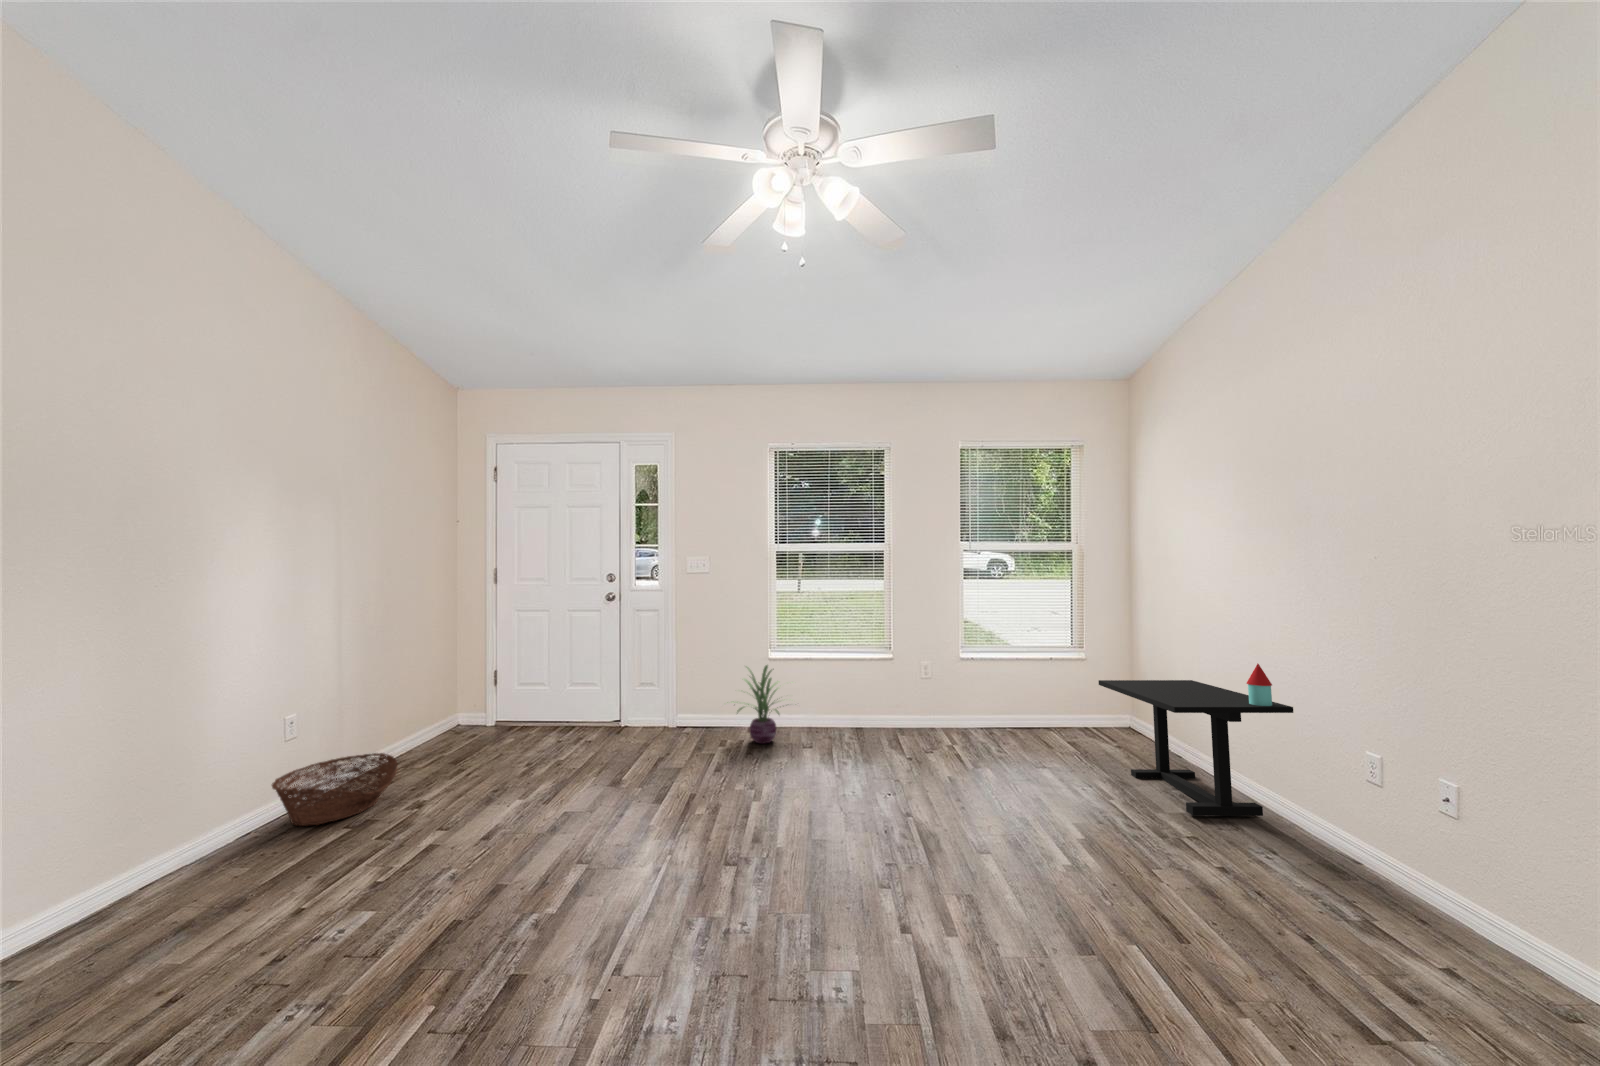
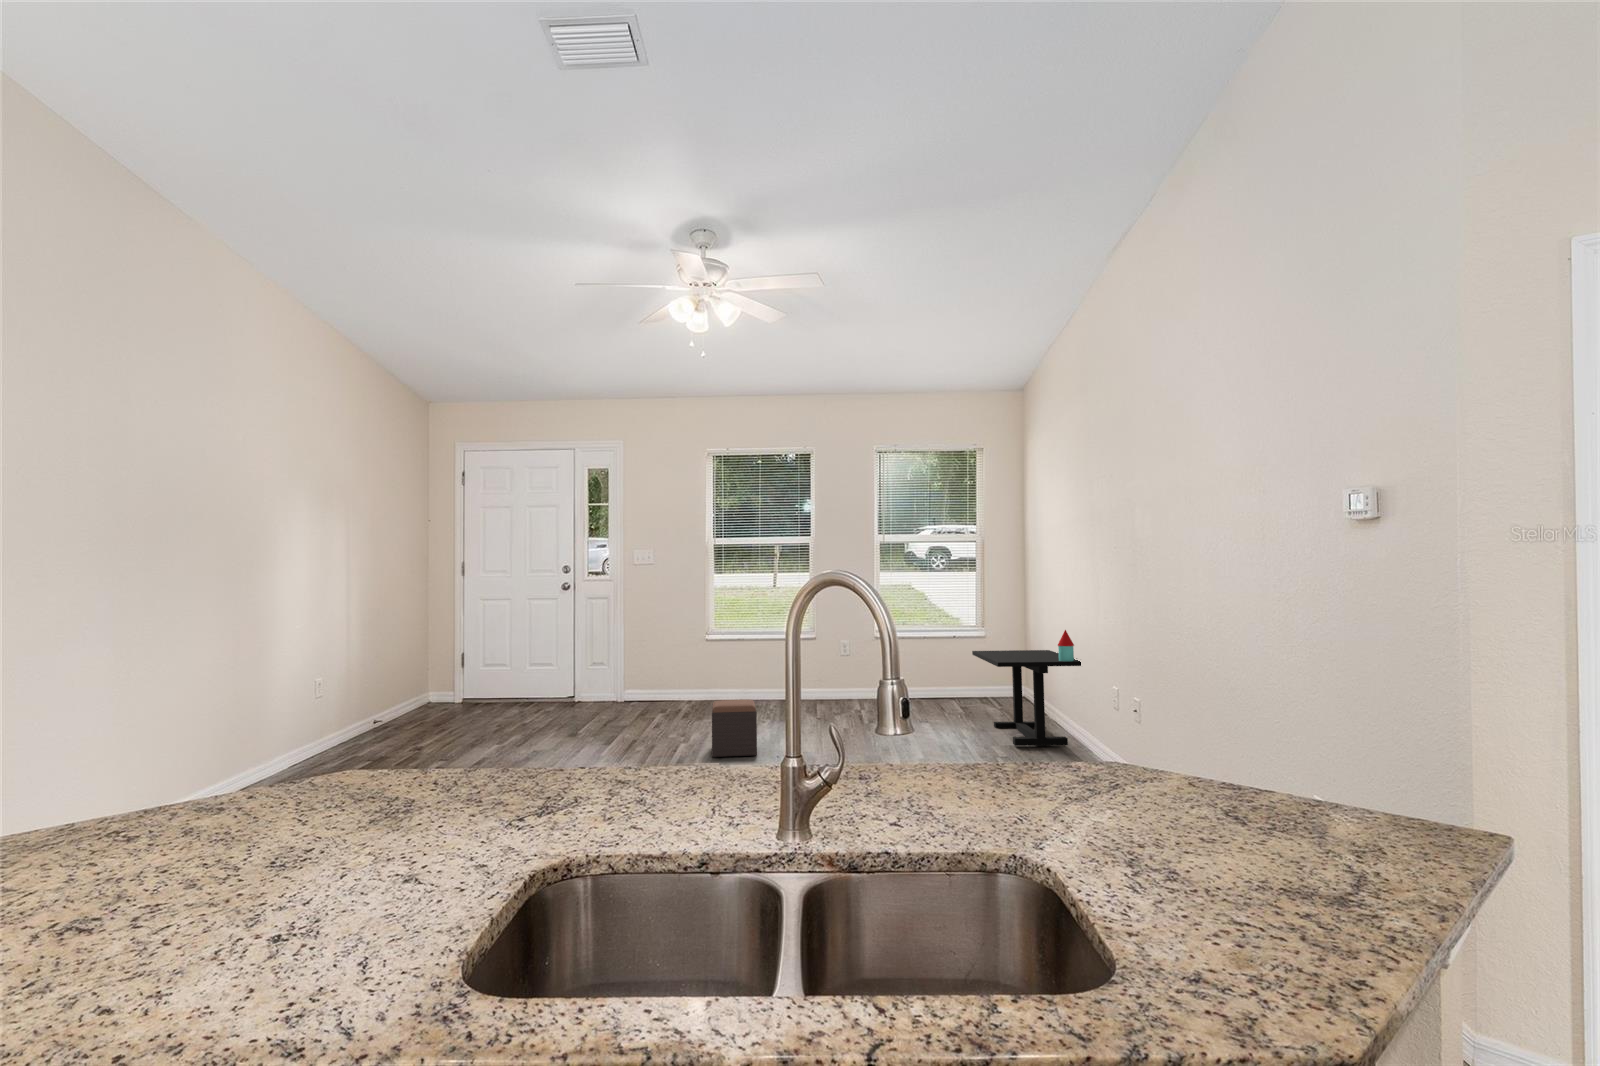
decorative plant: present [738,665,779,743] -> none [661,645,734,711]
footstool: none [793,748,857,832] -> present [712,700,757,757]
basket: present [272,753,398,826] -> none [310,712,398,758]

